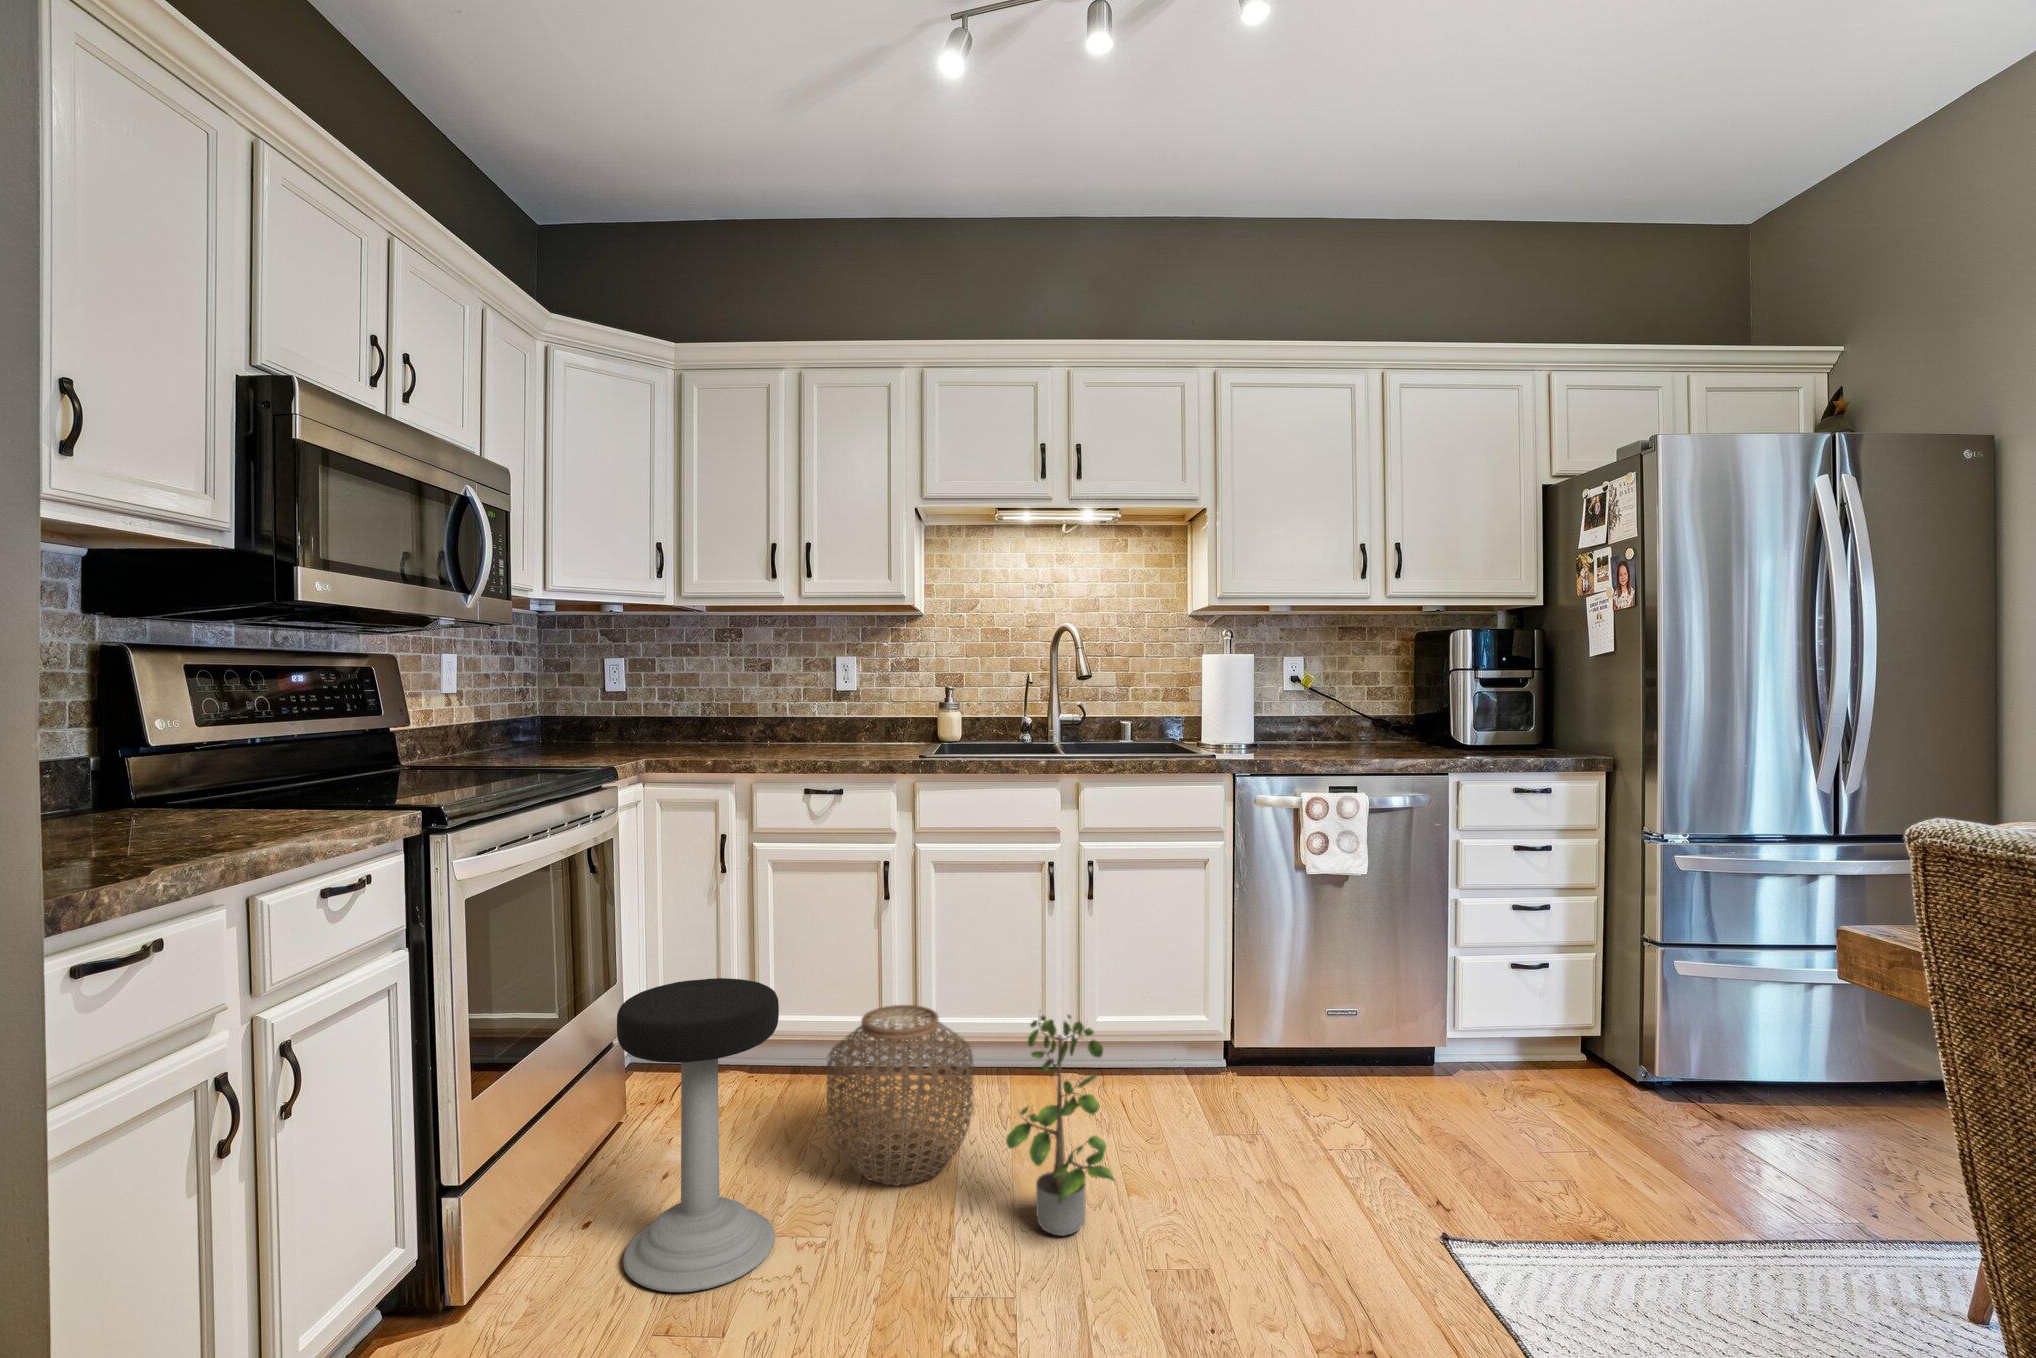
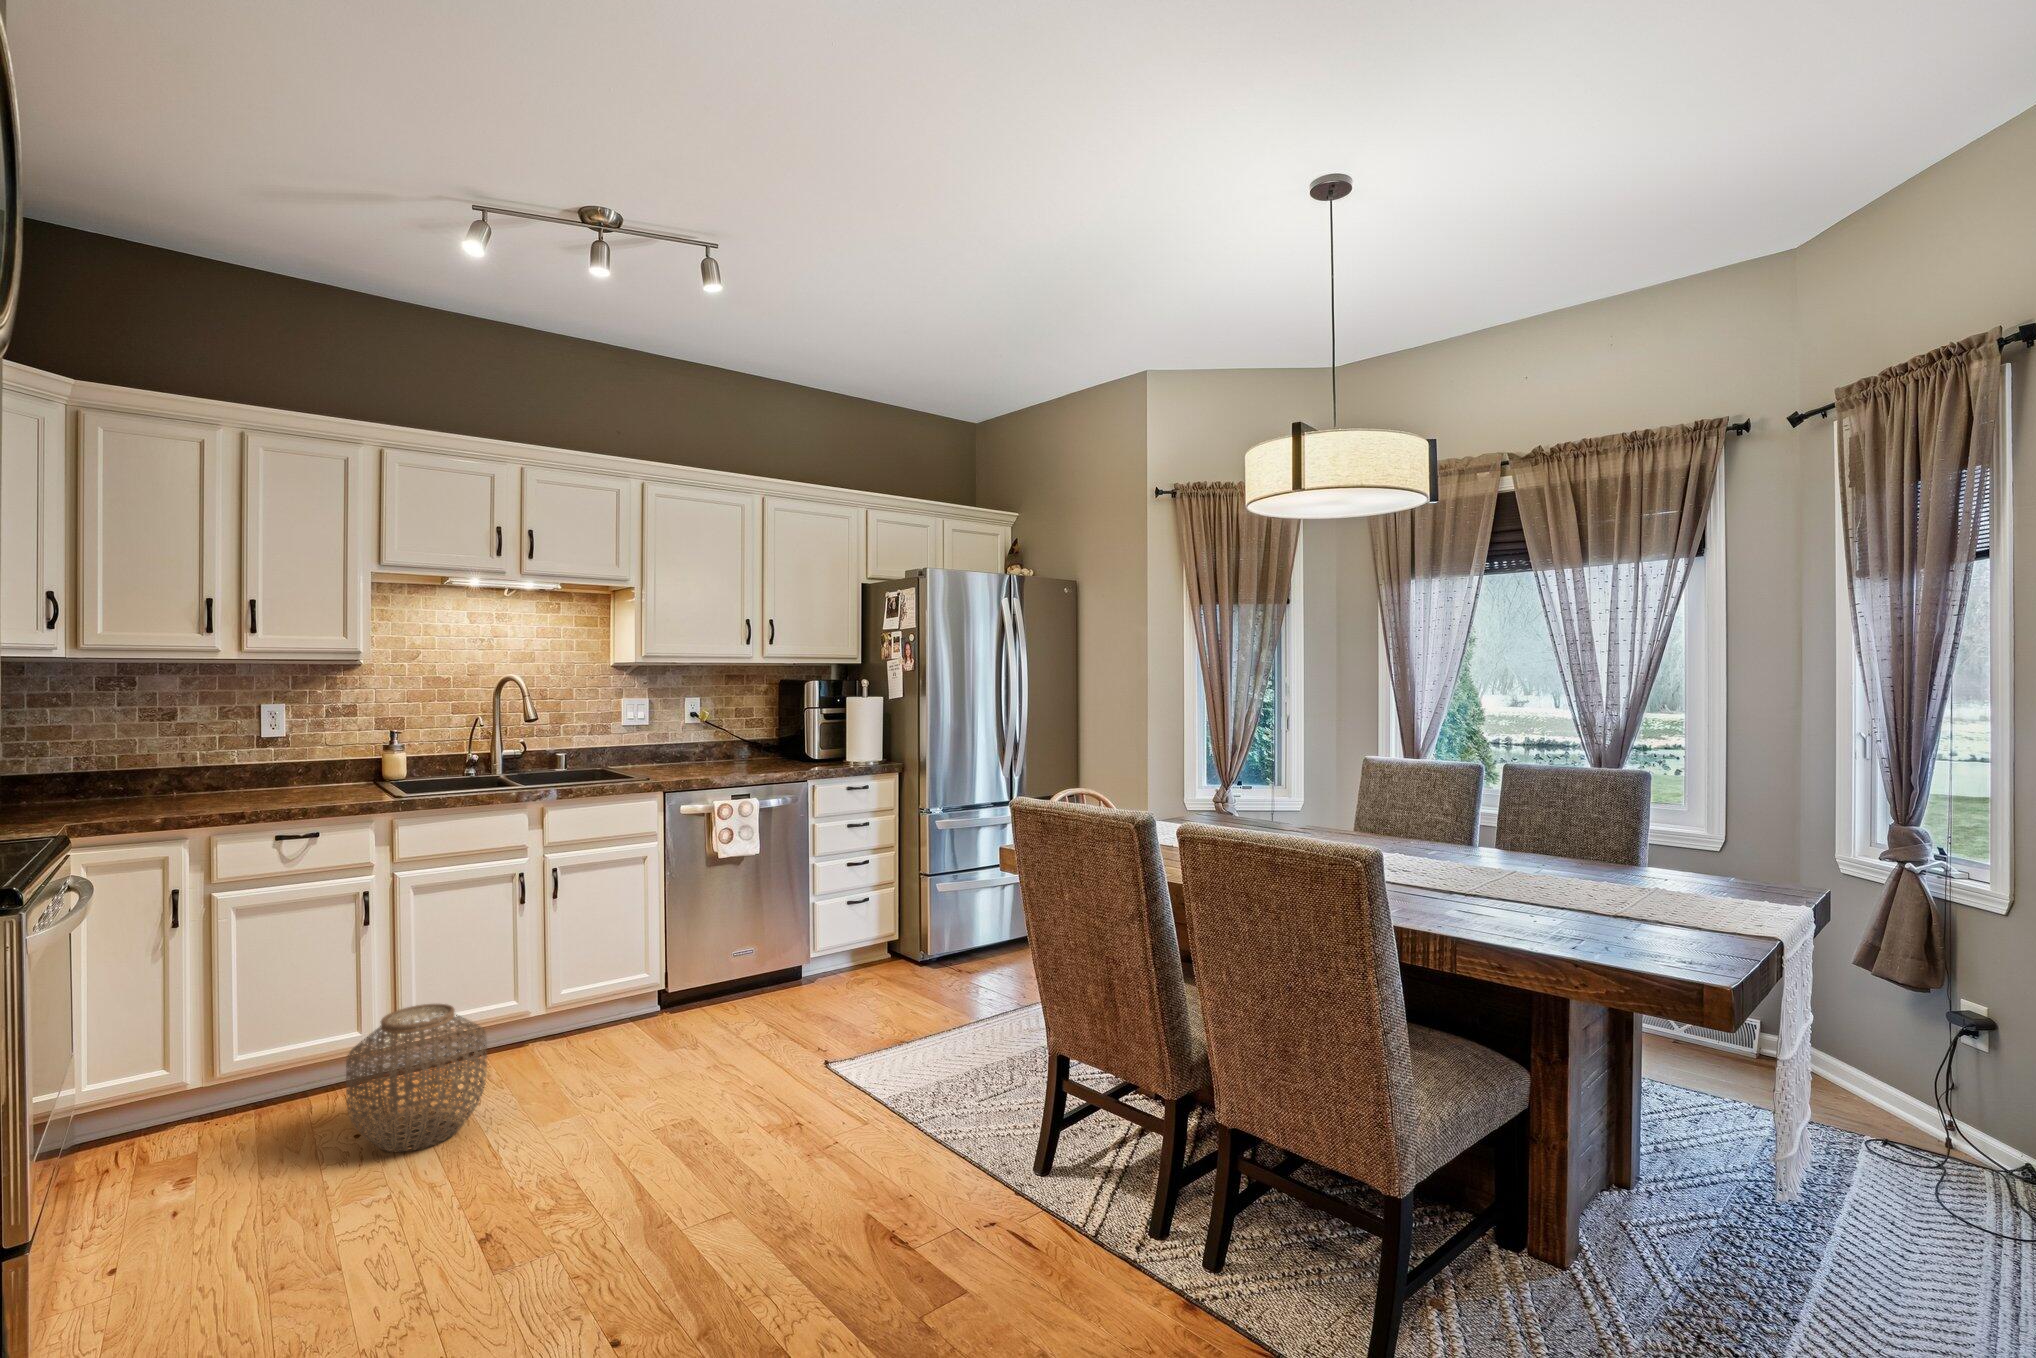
stool: present [617,978,779,1292] -> none [172,1004,341,1276]
potted plant: present [1006,1015,1115,1236] -> none [535,976,632,1136]

